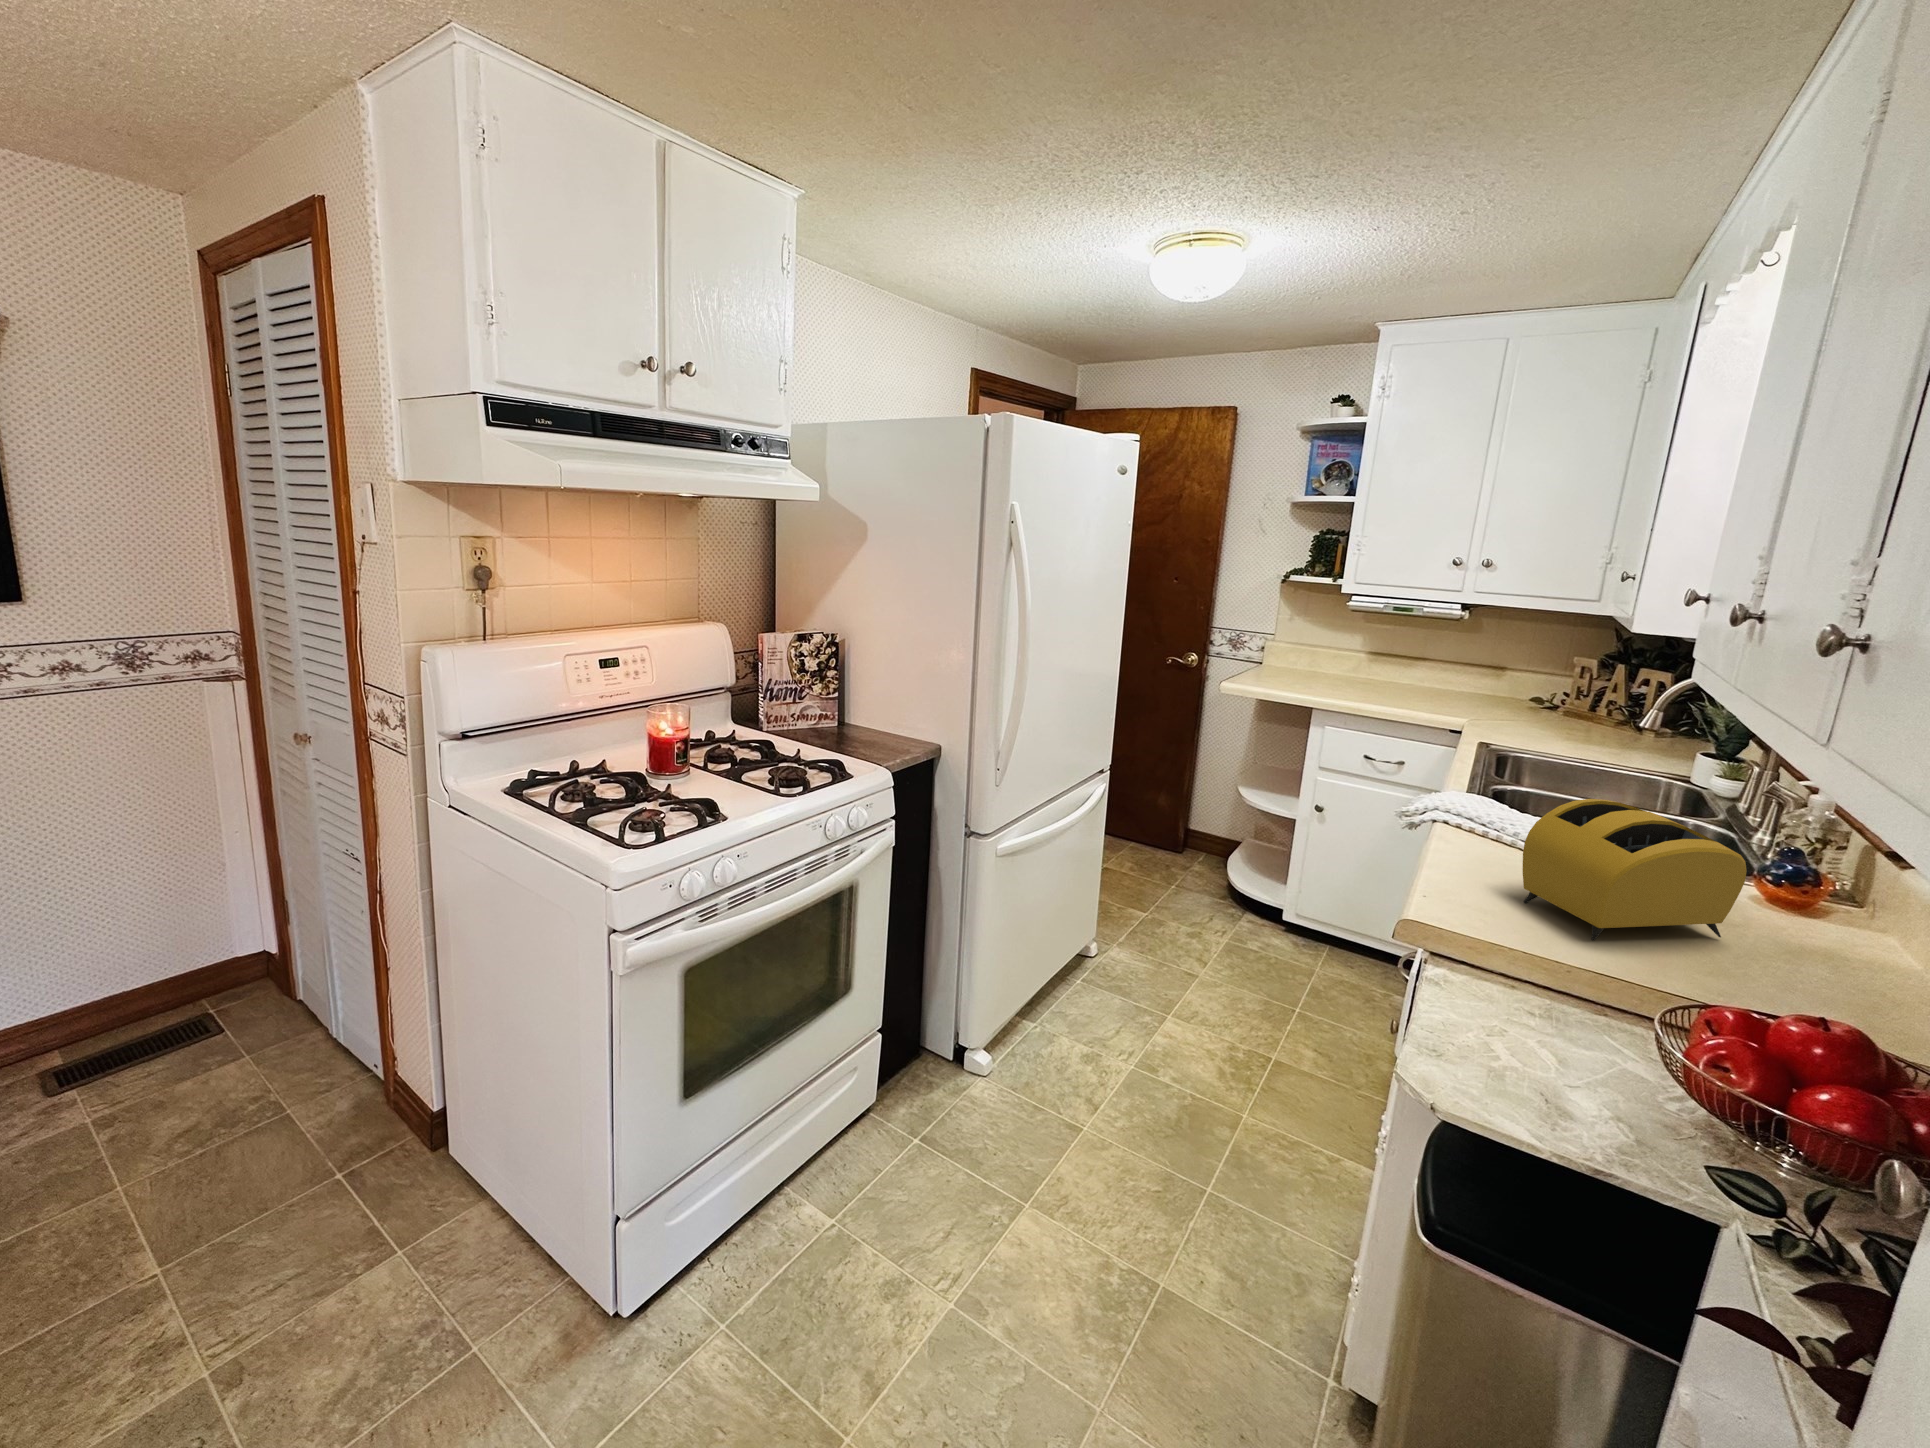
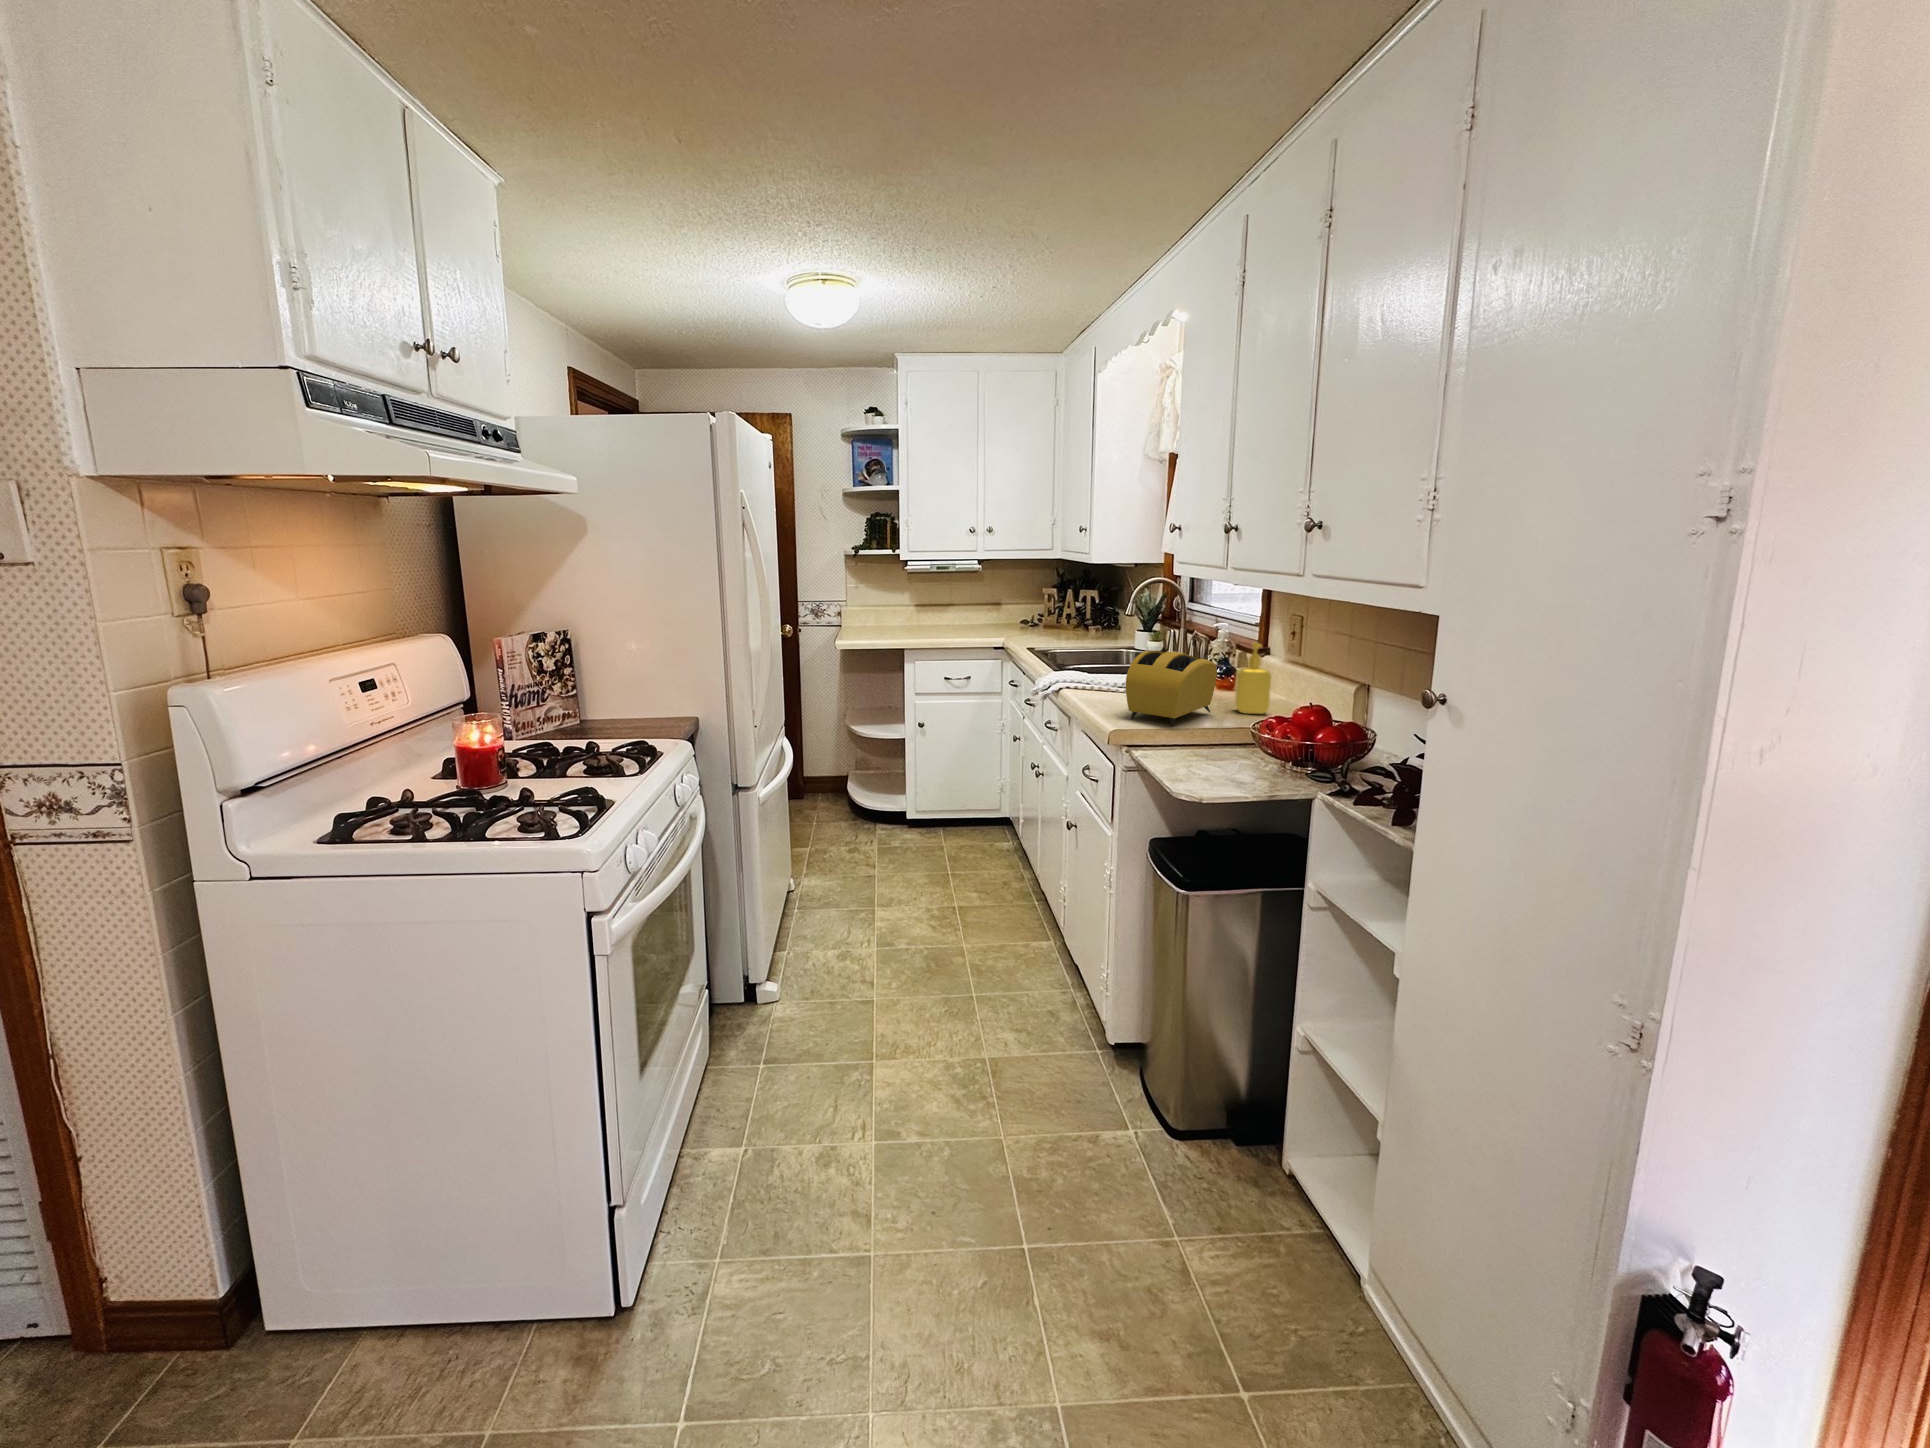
soap dispenser: none [1795,835,1902,977] -> present [1234,643,1271,714]

